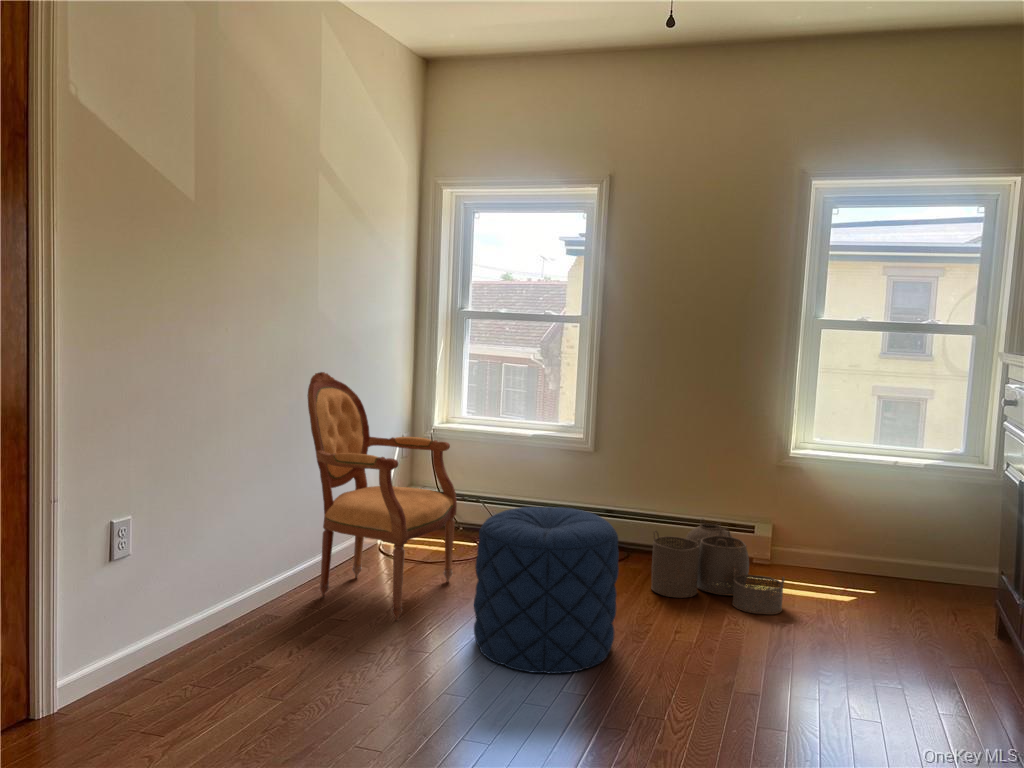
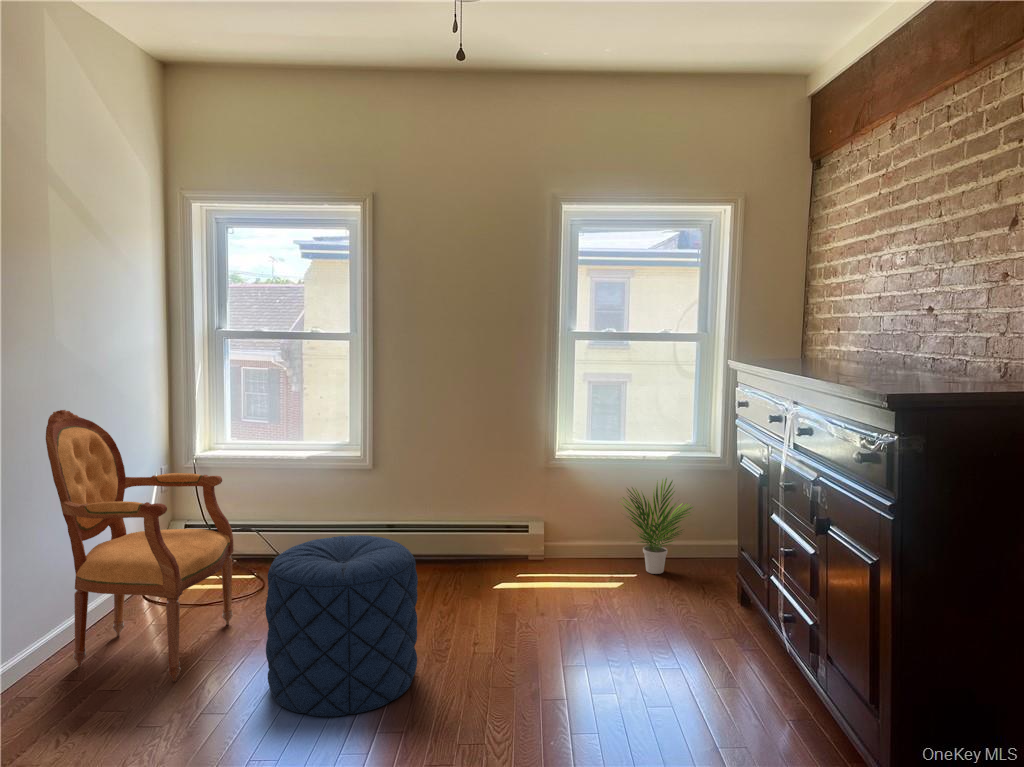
potted plant: none [852,489,956,596] -> present [622,478,693,574]
woven basket: present [651,520,785,614] -> none [440,524,564,611]

